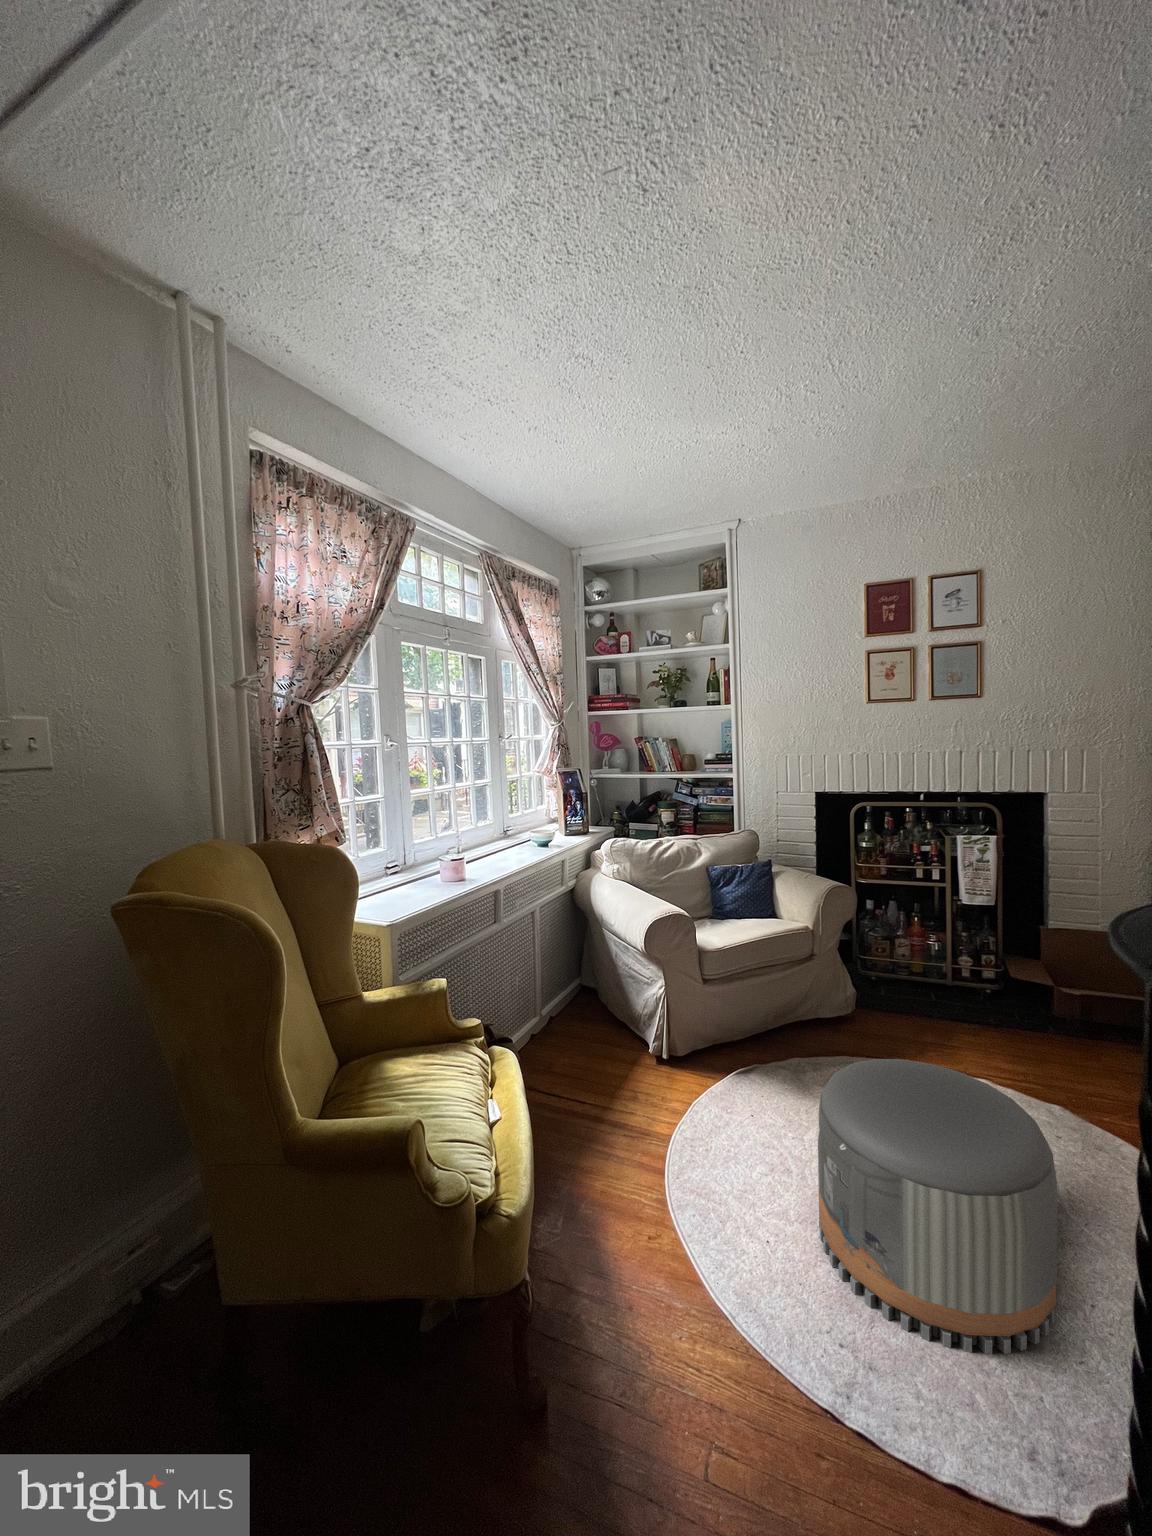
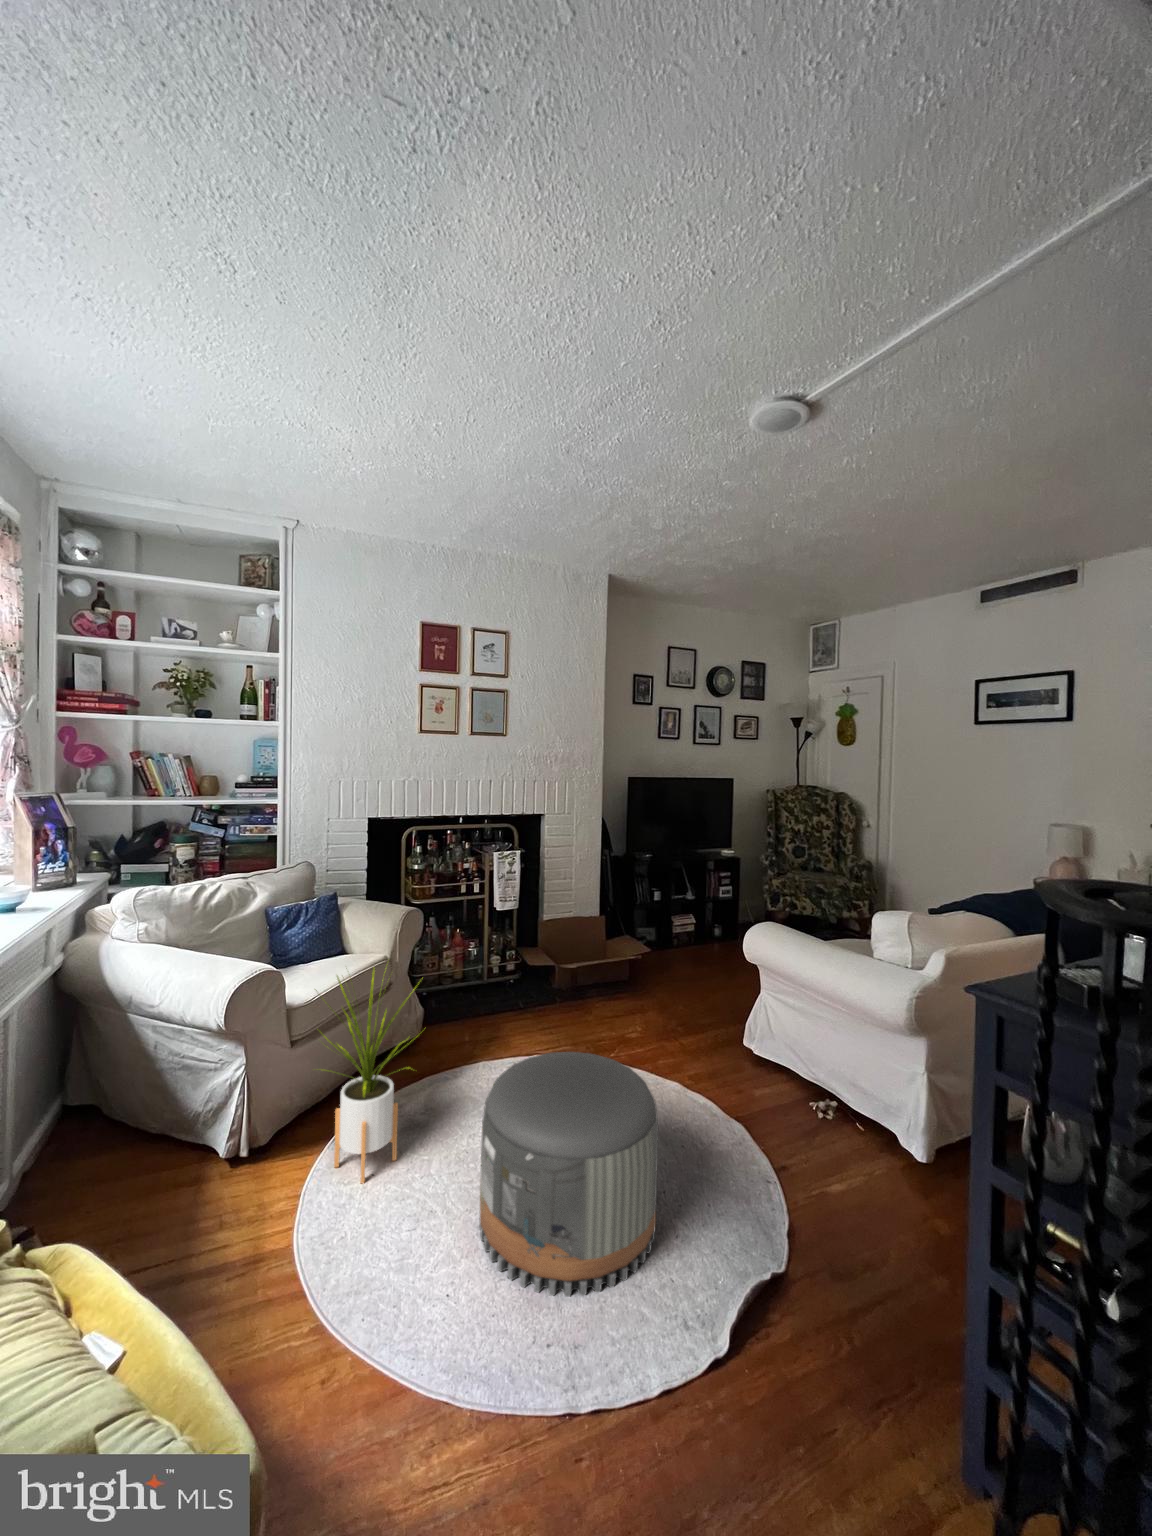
house plant: none [696,920,800,1119] -> present [316,969,419,1183]

